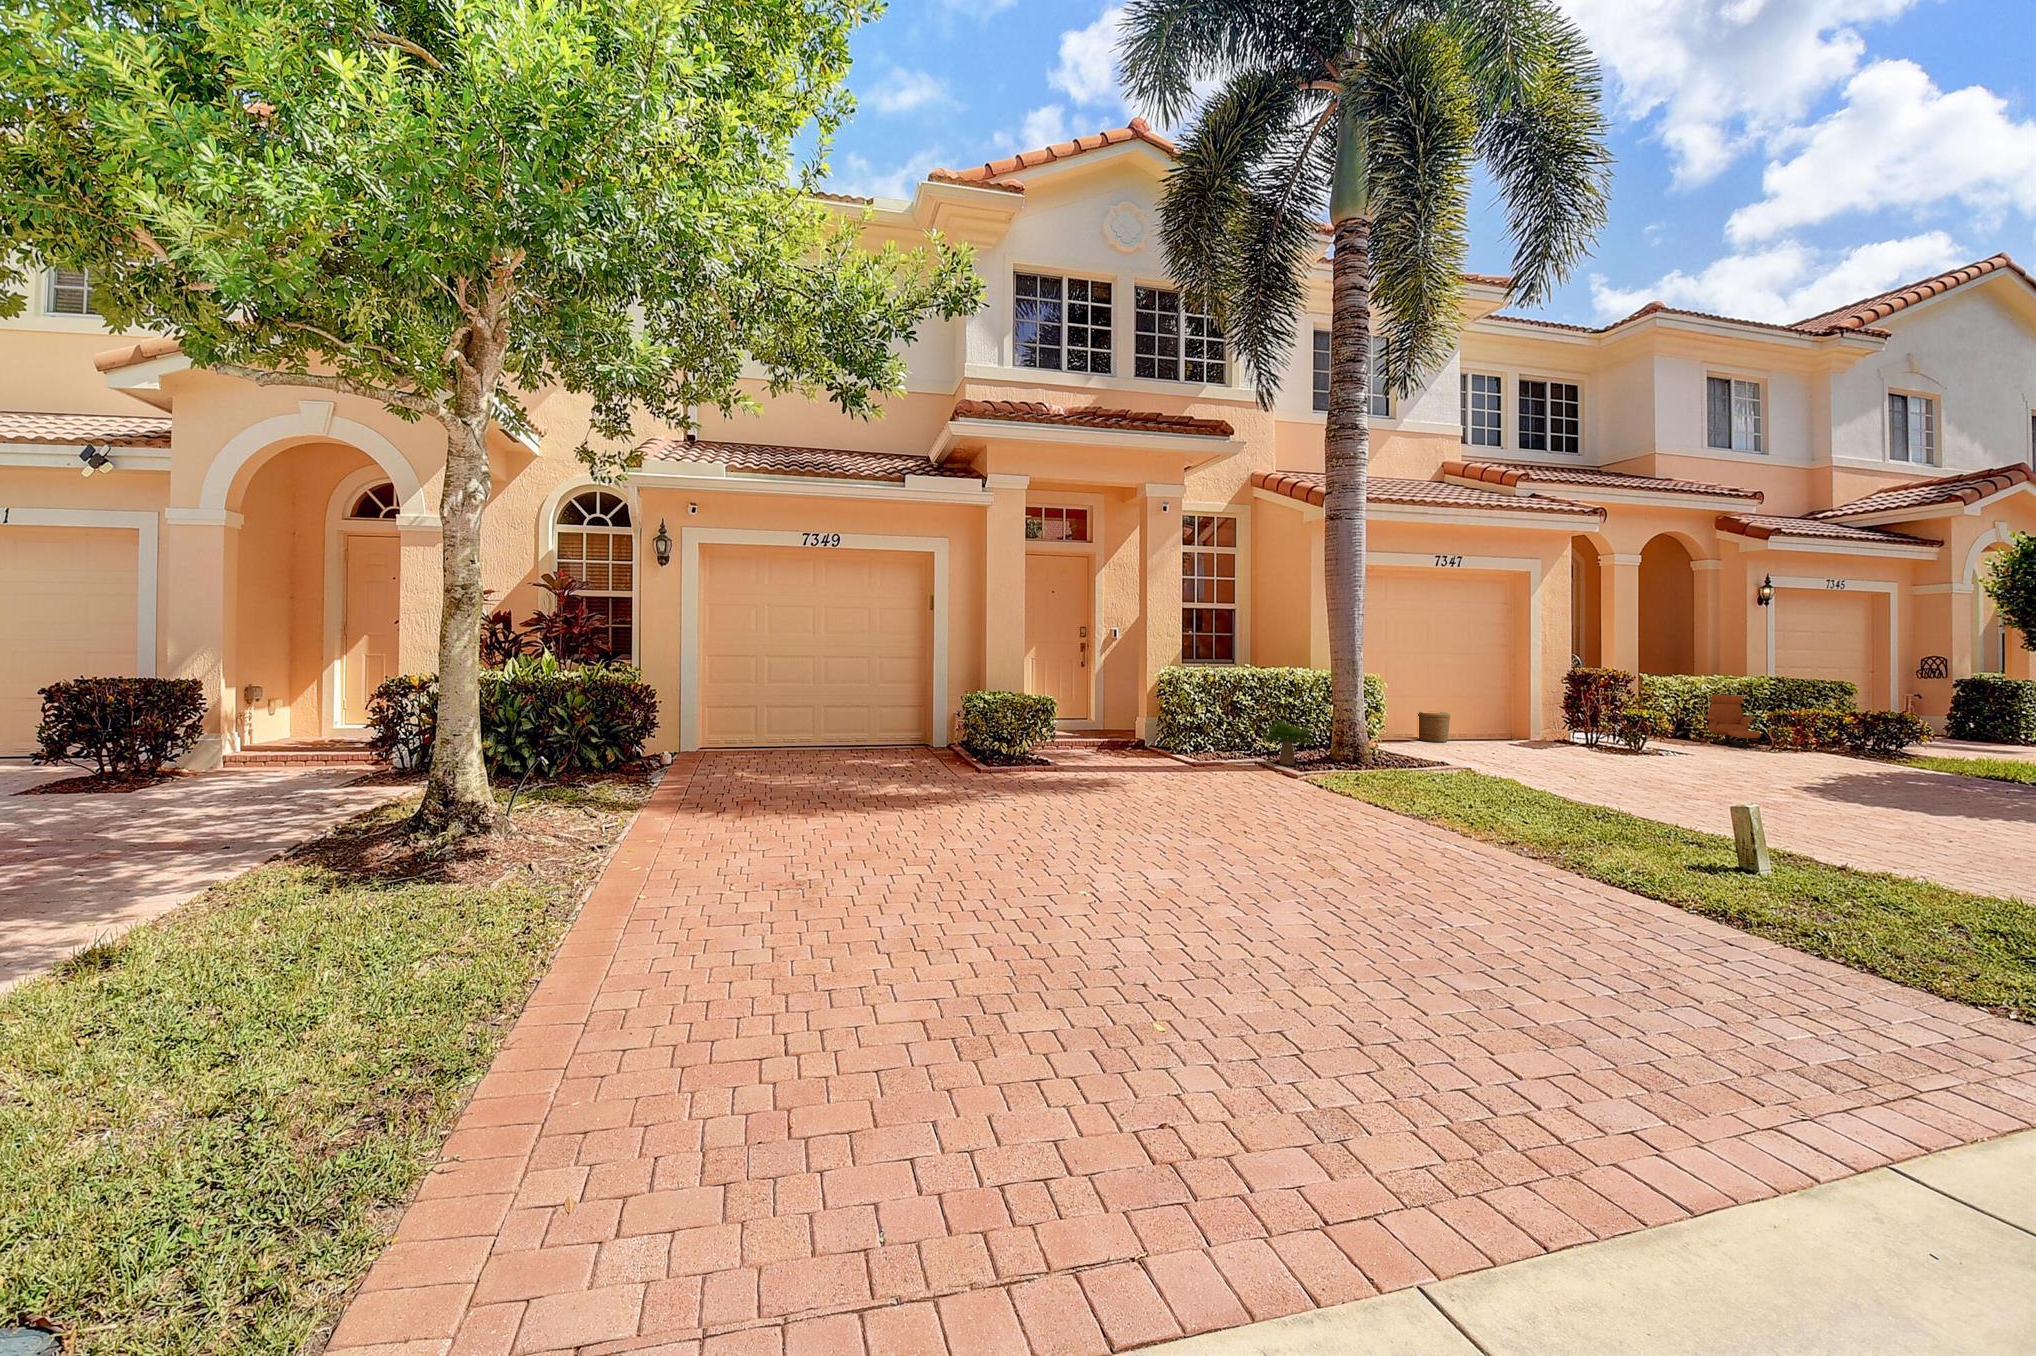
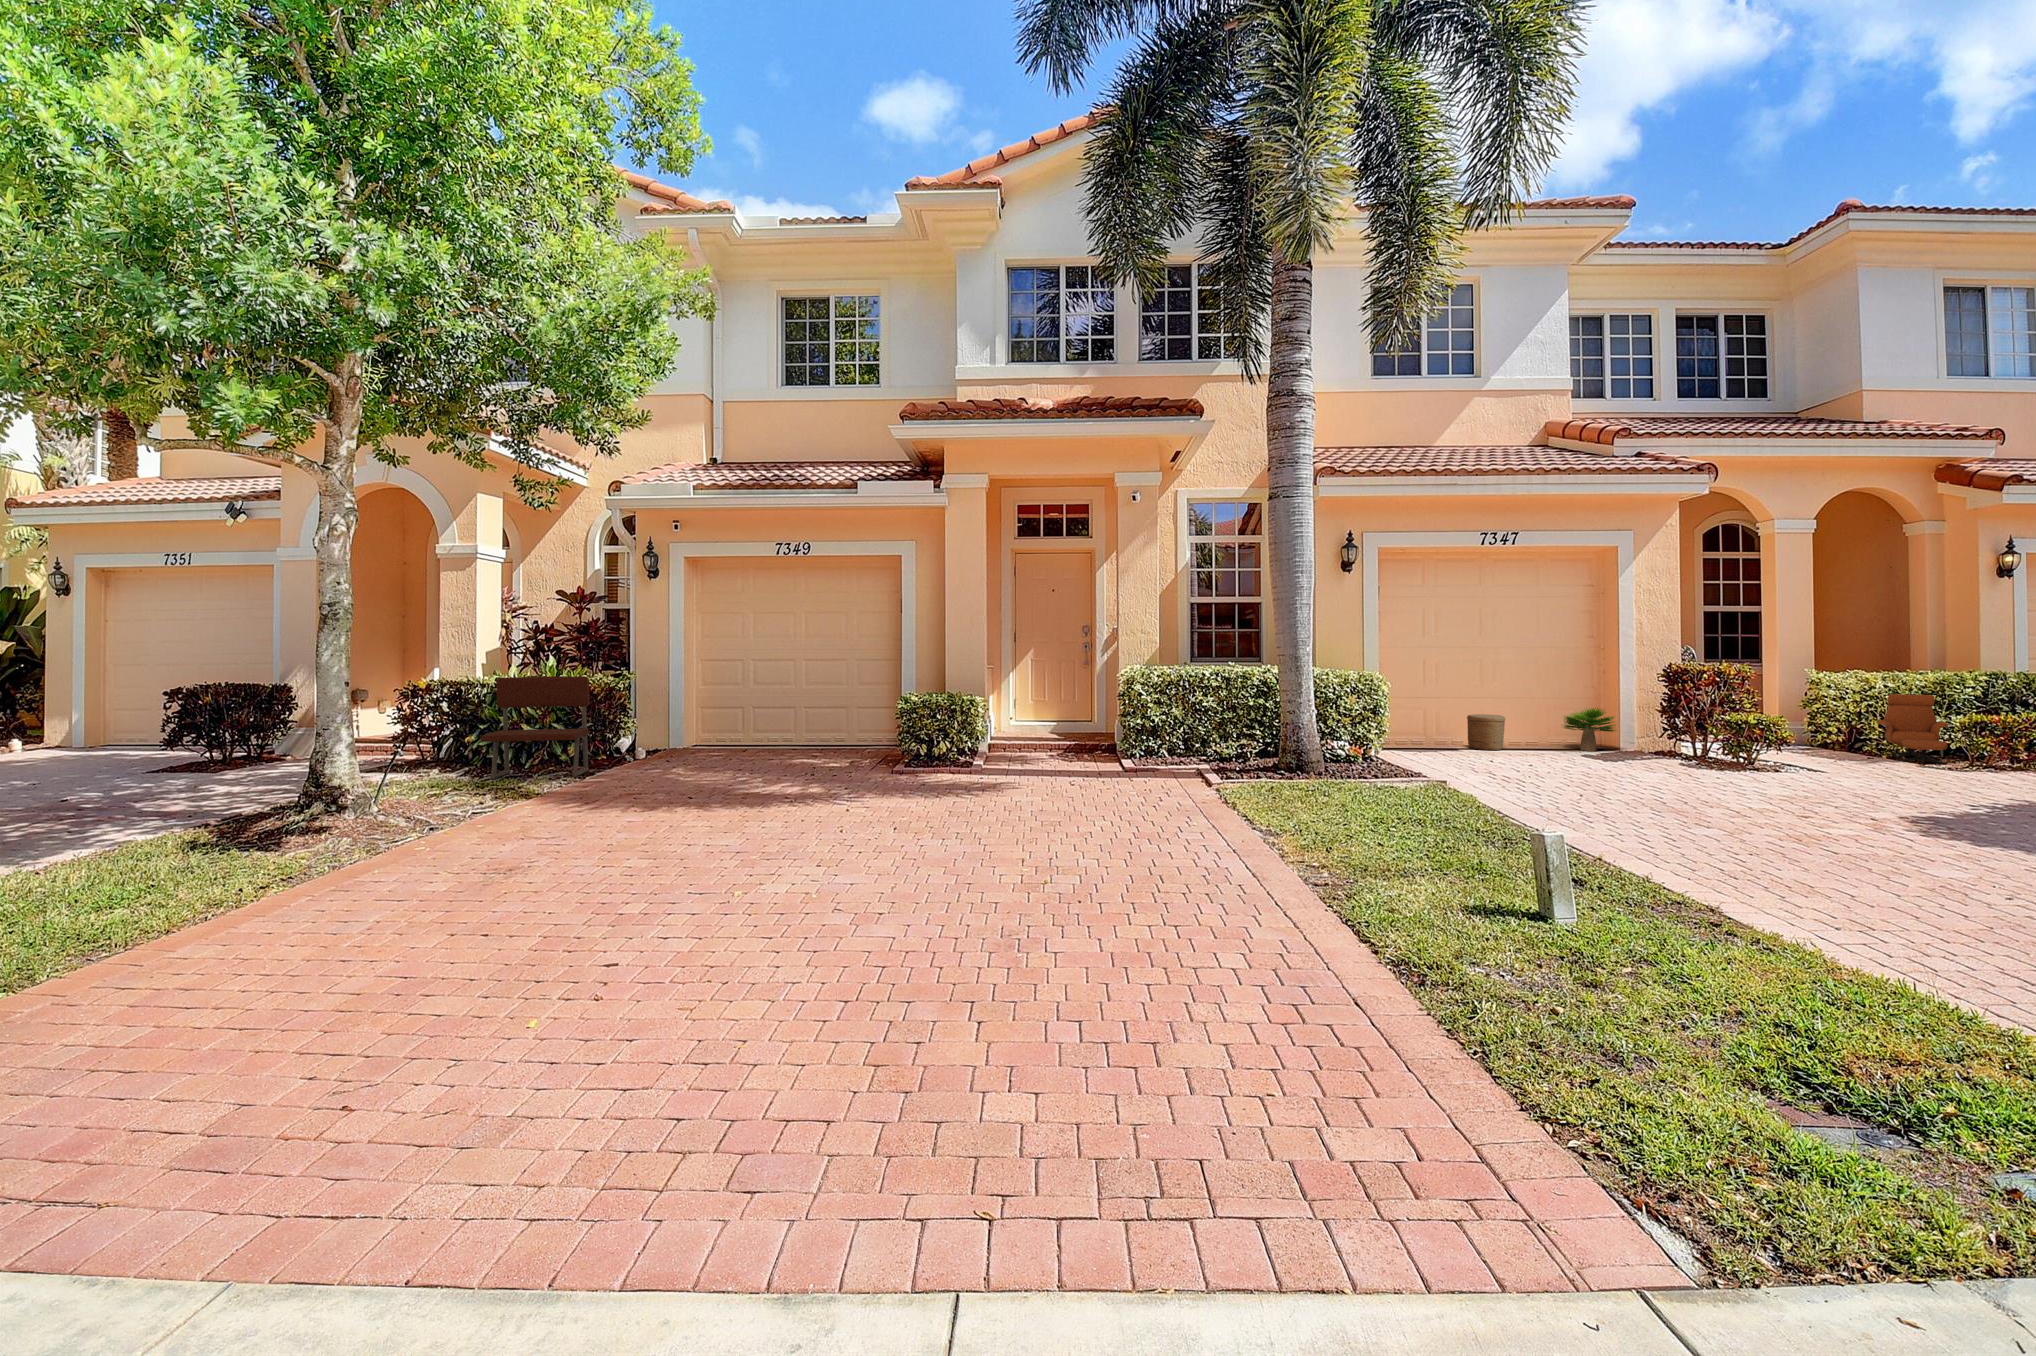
bench: none [538,673,649,791] -> present [480,676,589,779]
potted plant: present [1262,721,1312,765] -> present [1564,708,1615,751]

